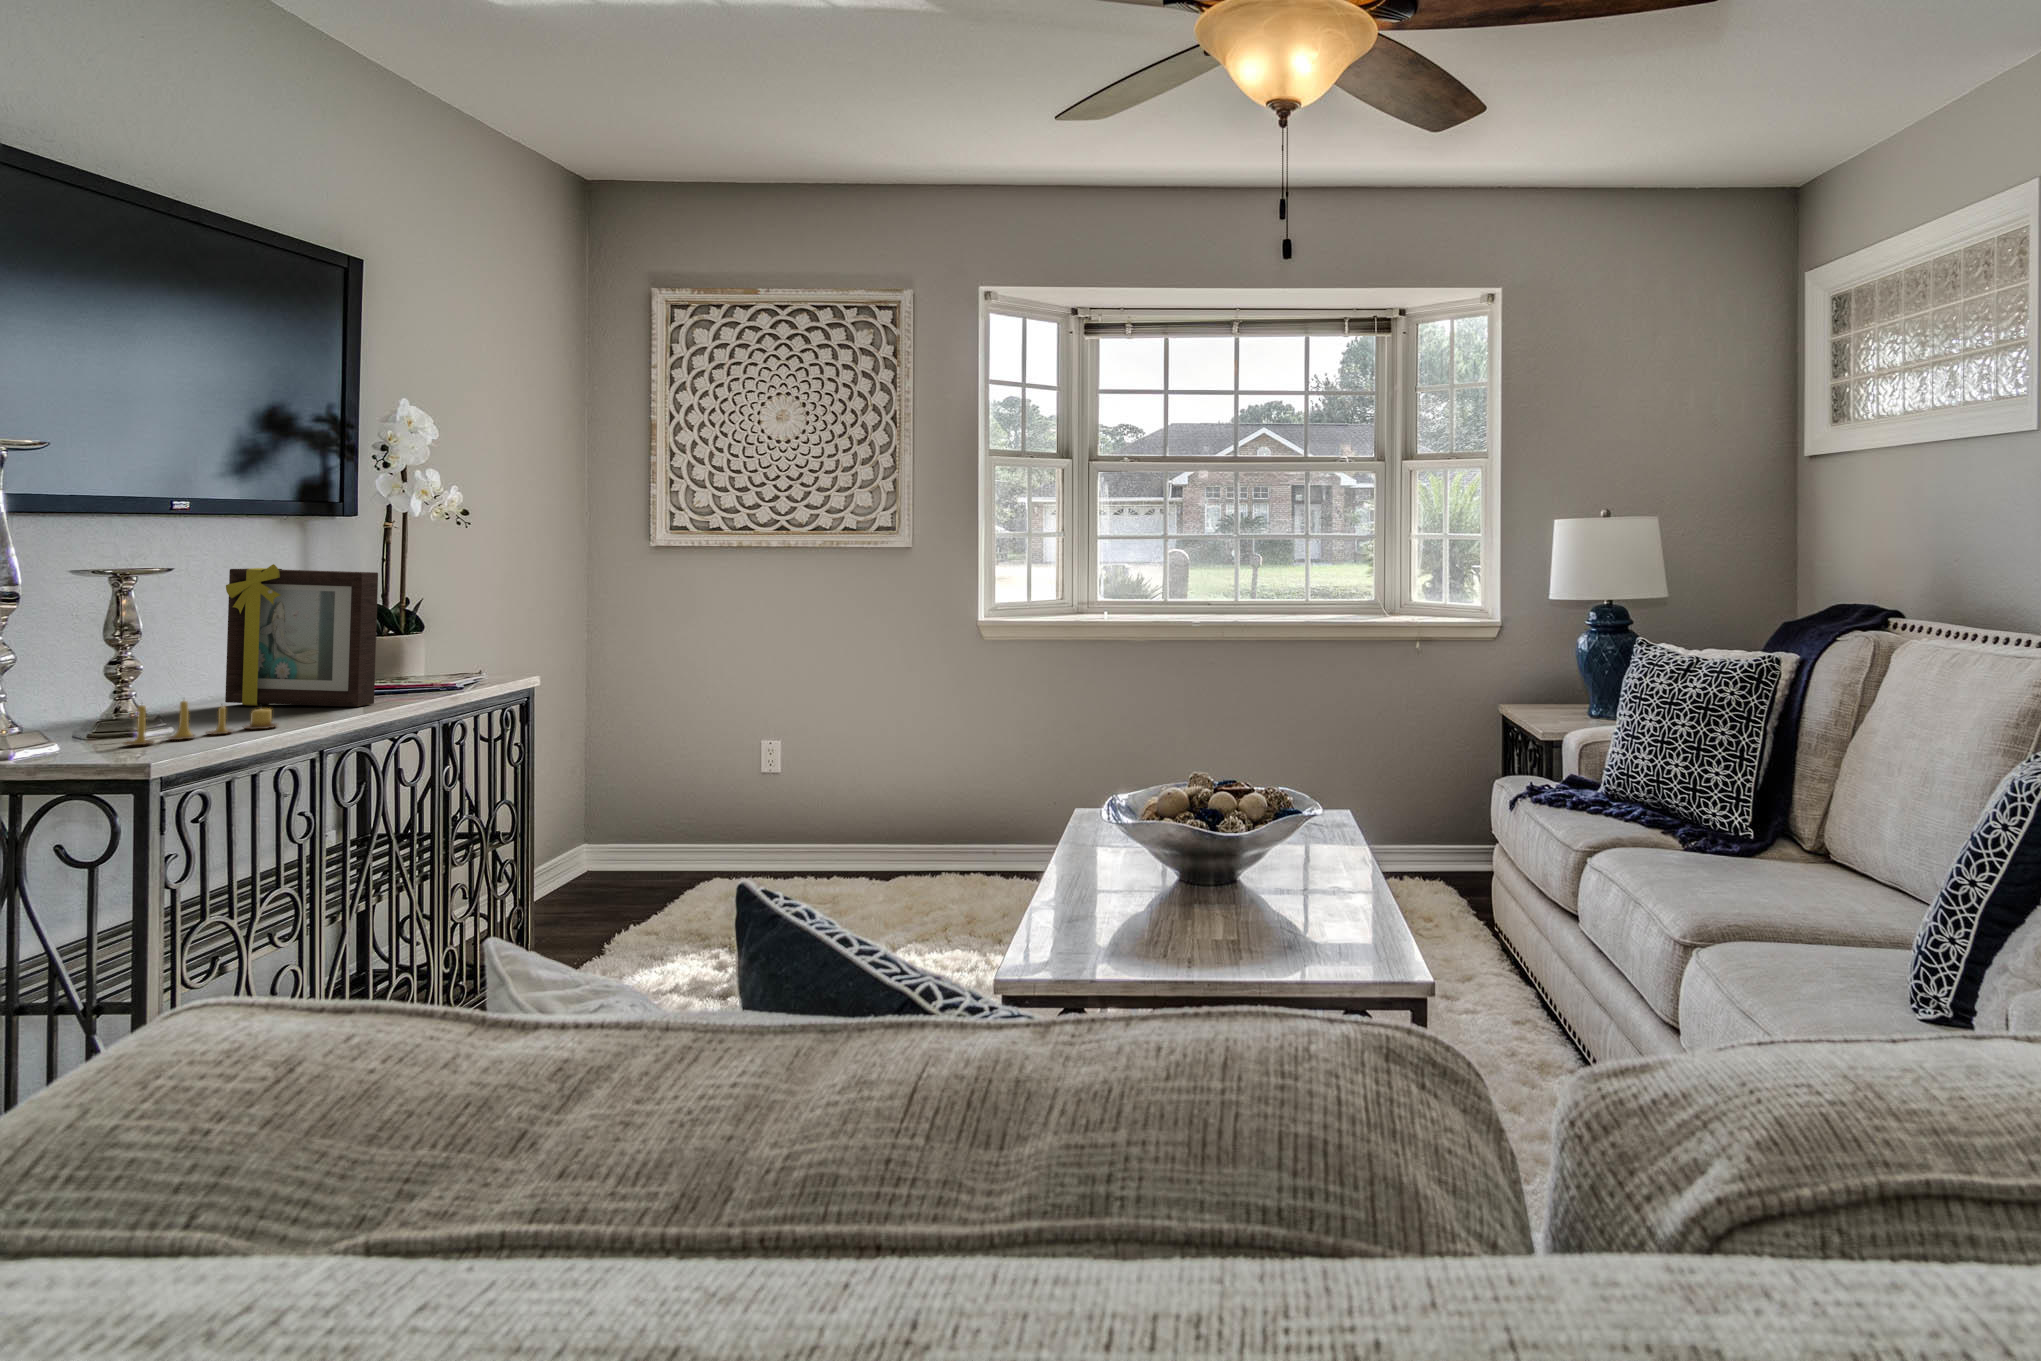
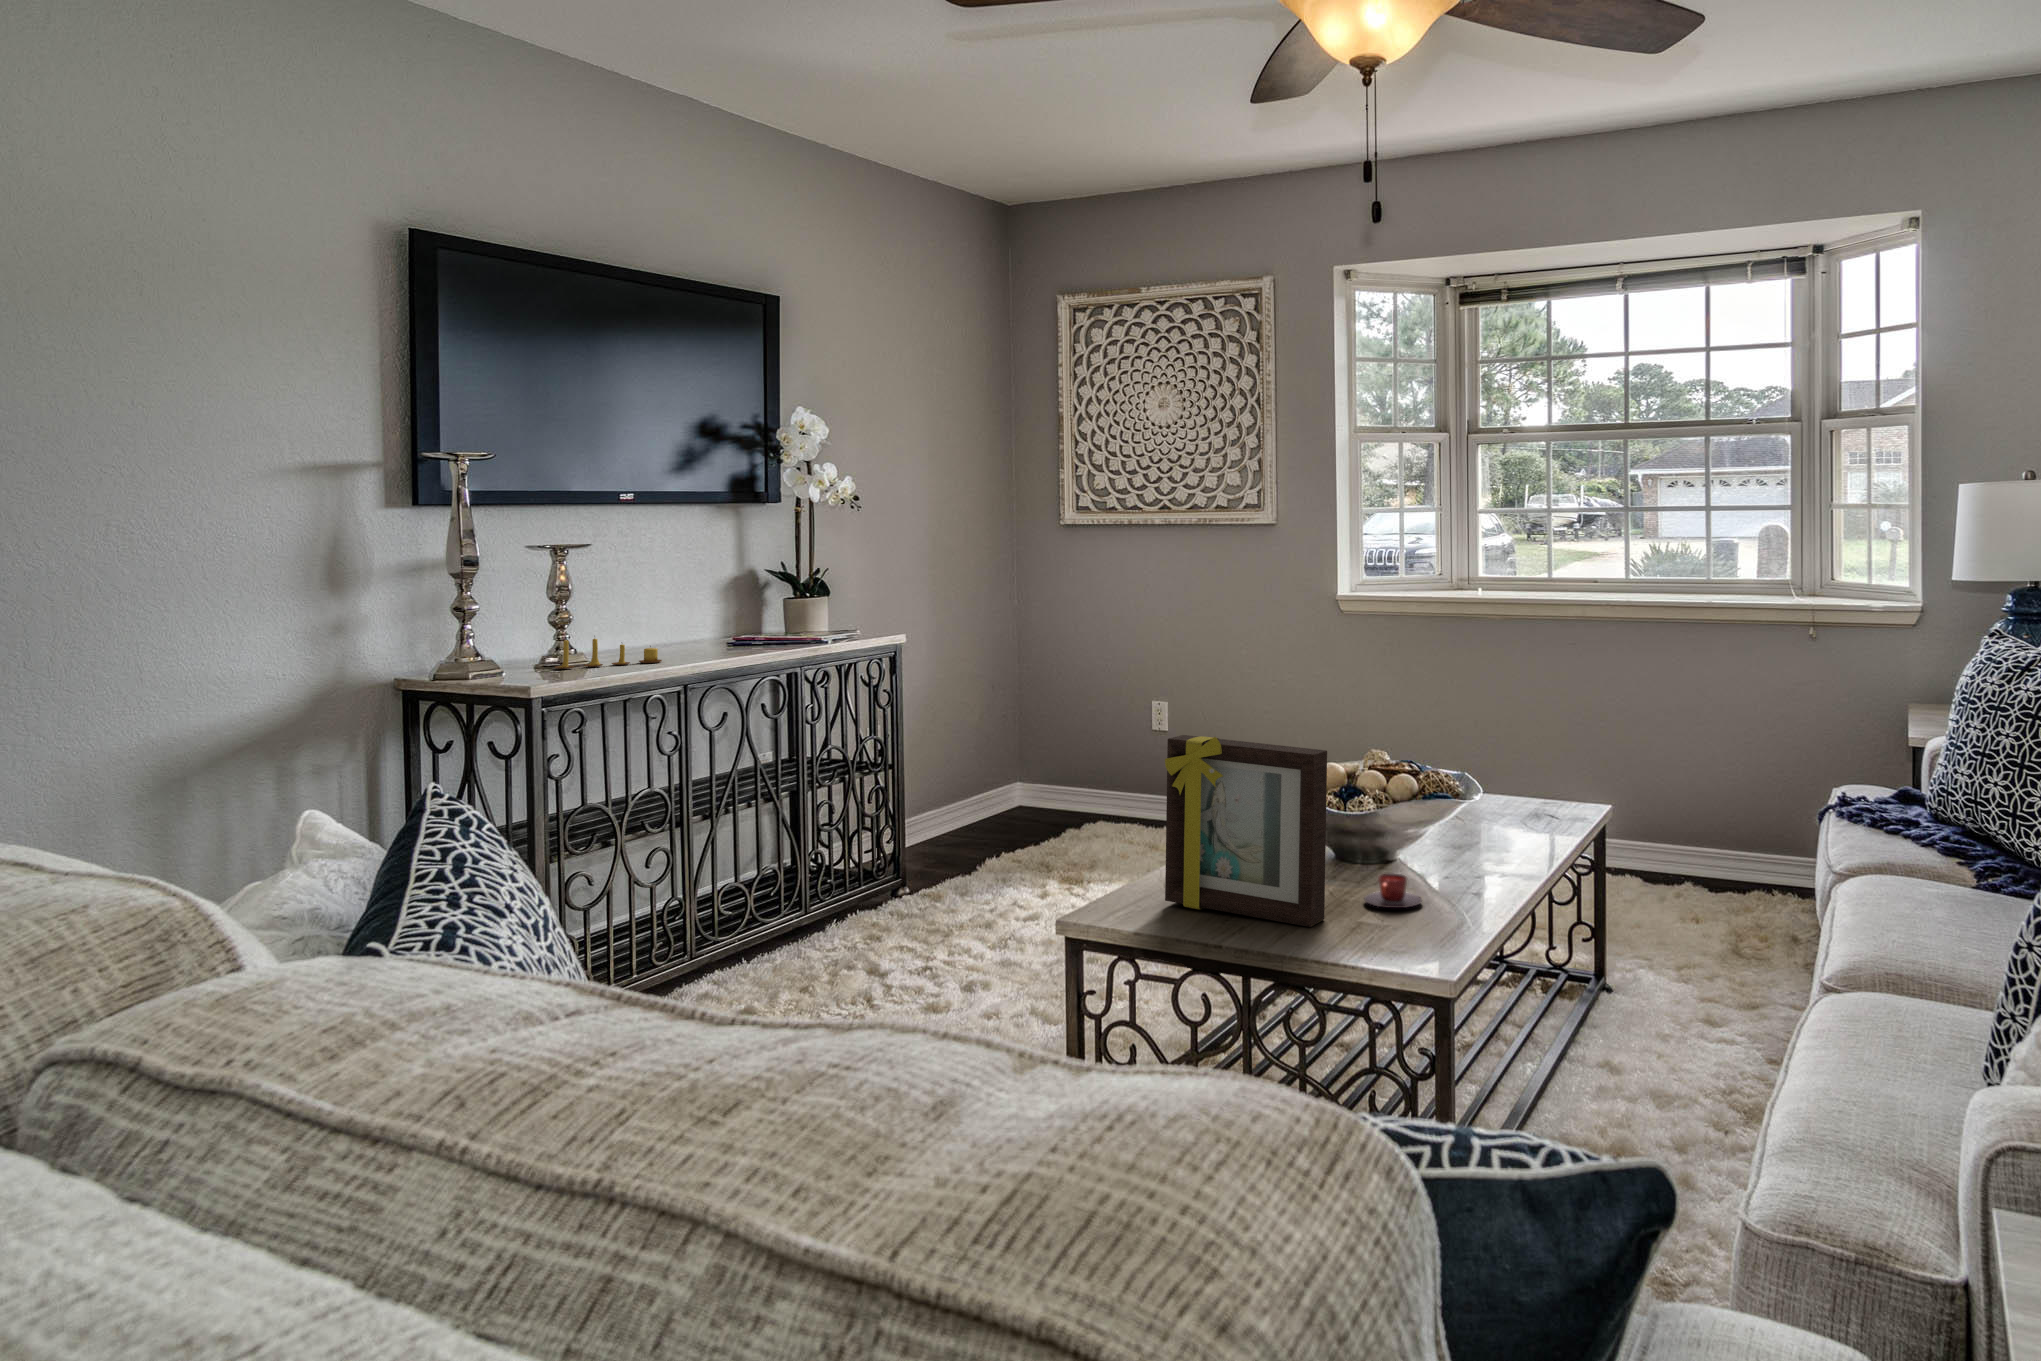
picture frame: present [225,564,378,707] -> present [1165,735,1327,927]
teacup: none [1303,892,1359,926] -> present [1364,873,1422,908]

